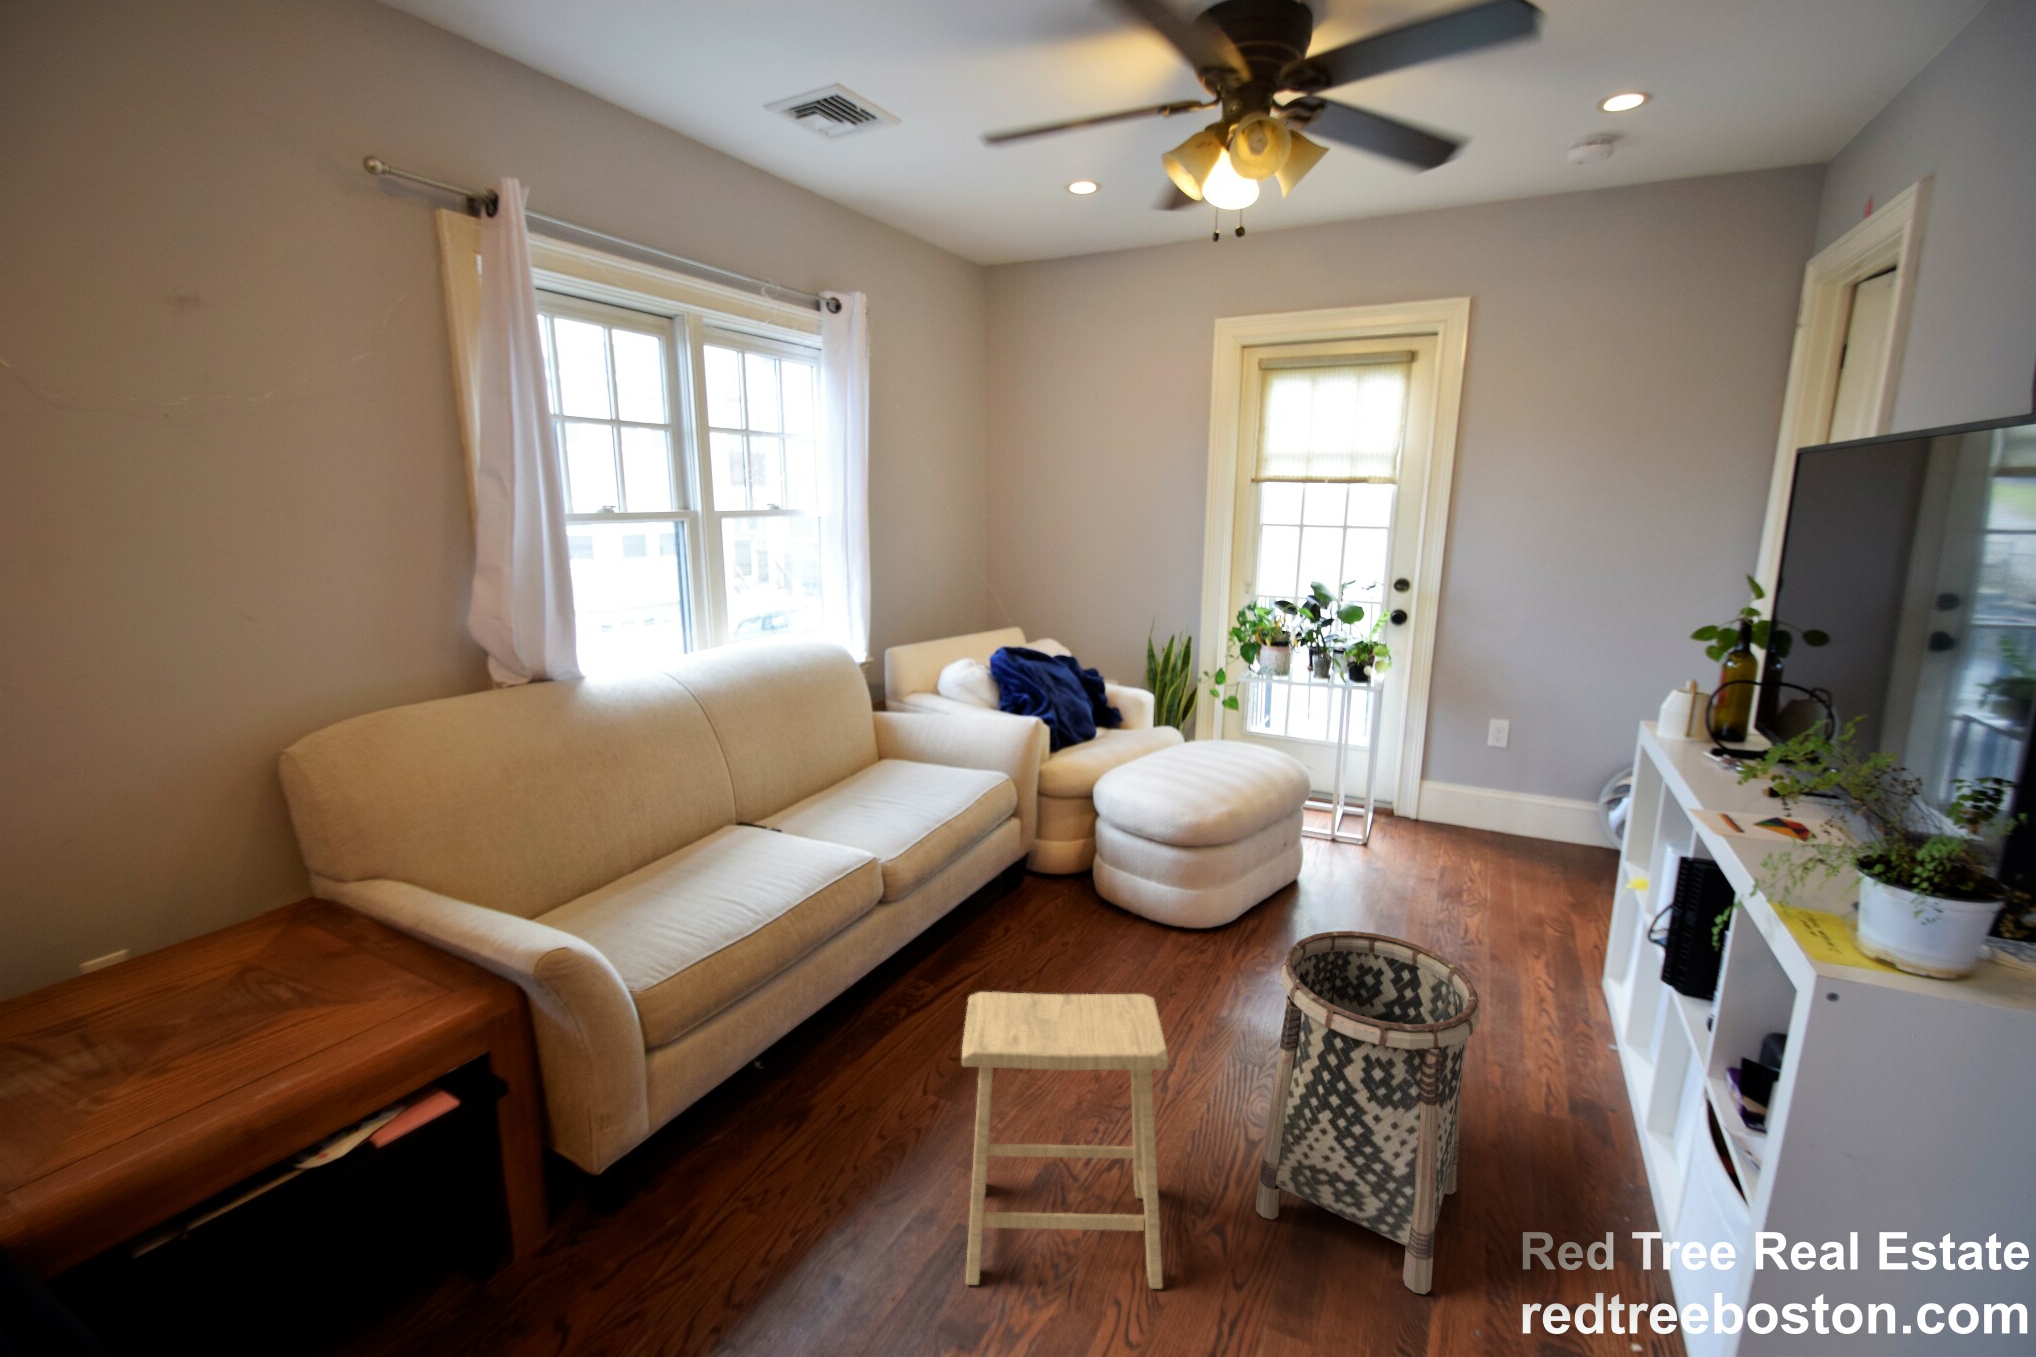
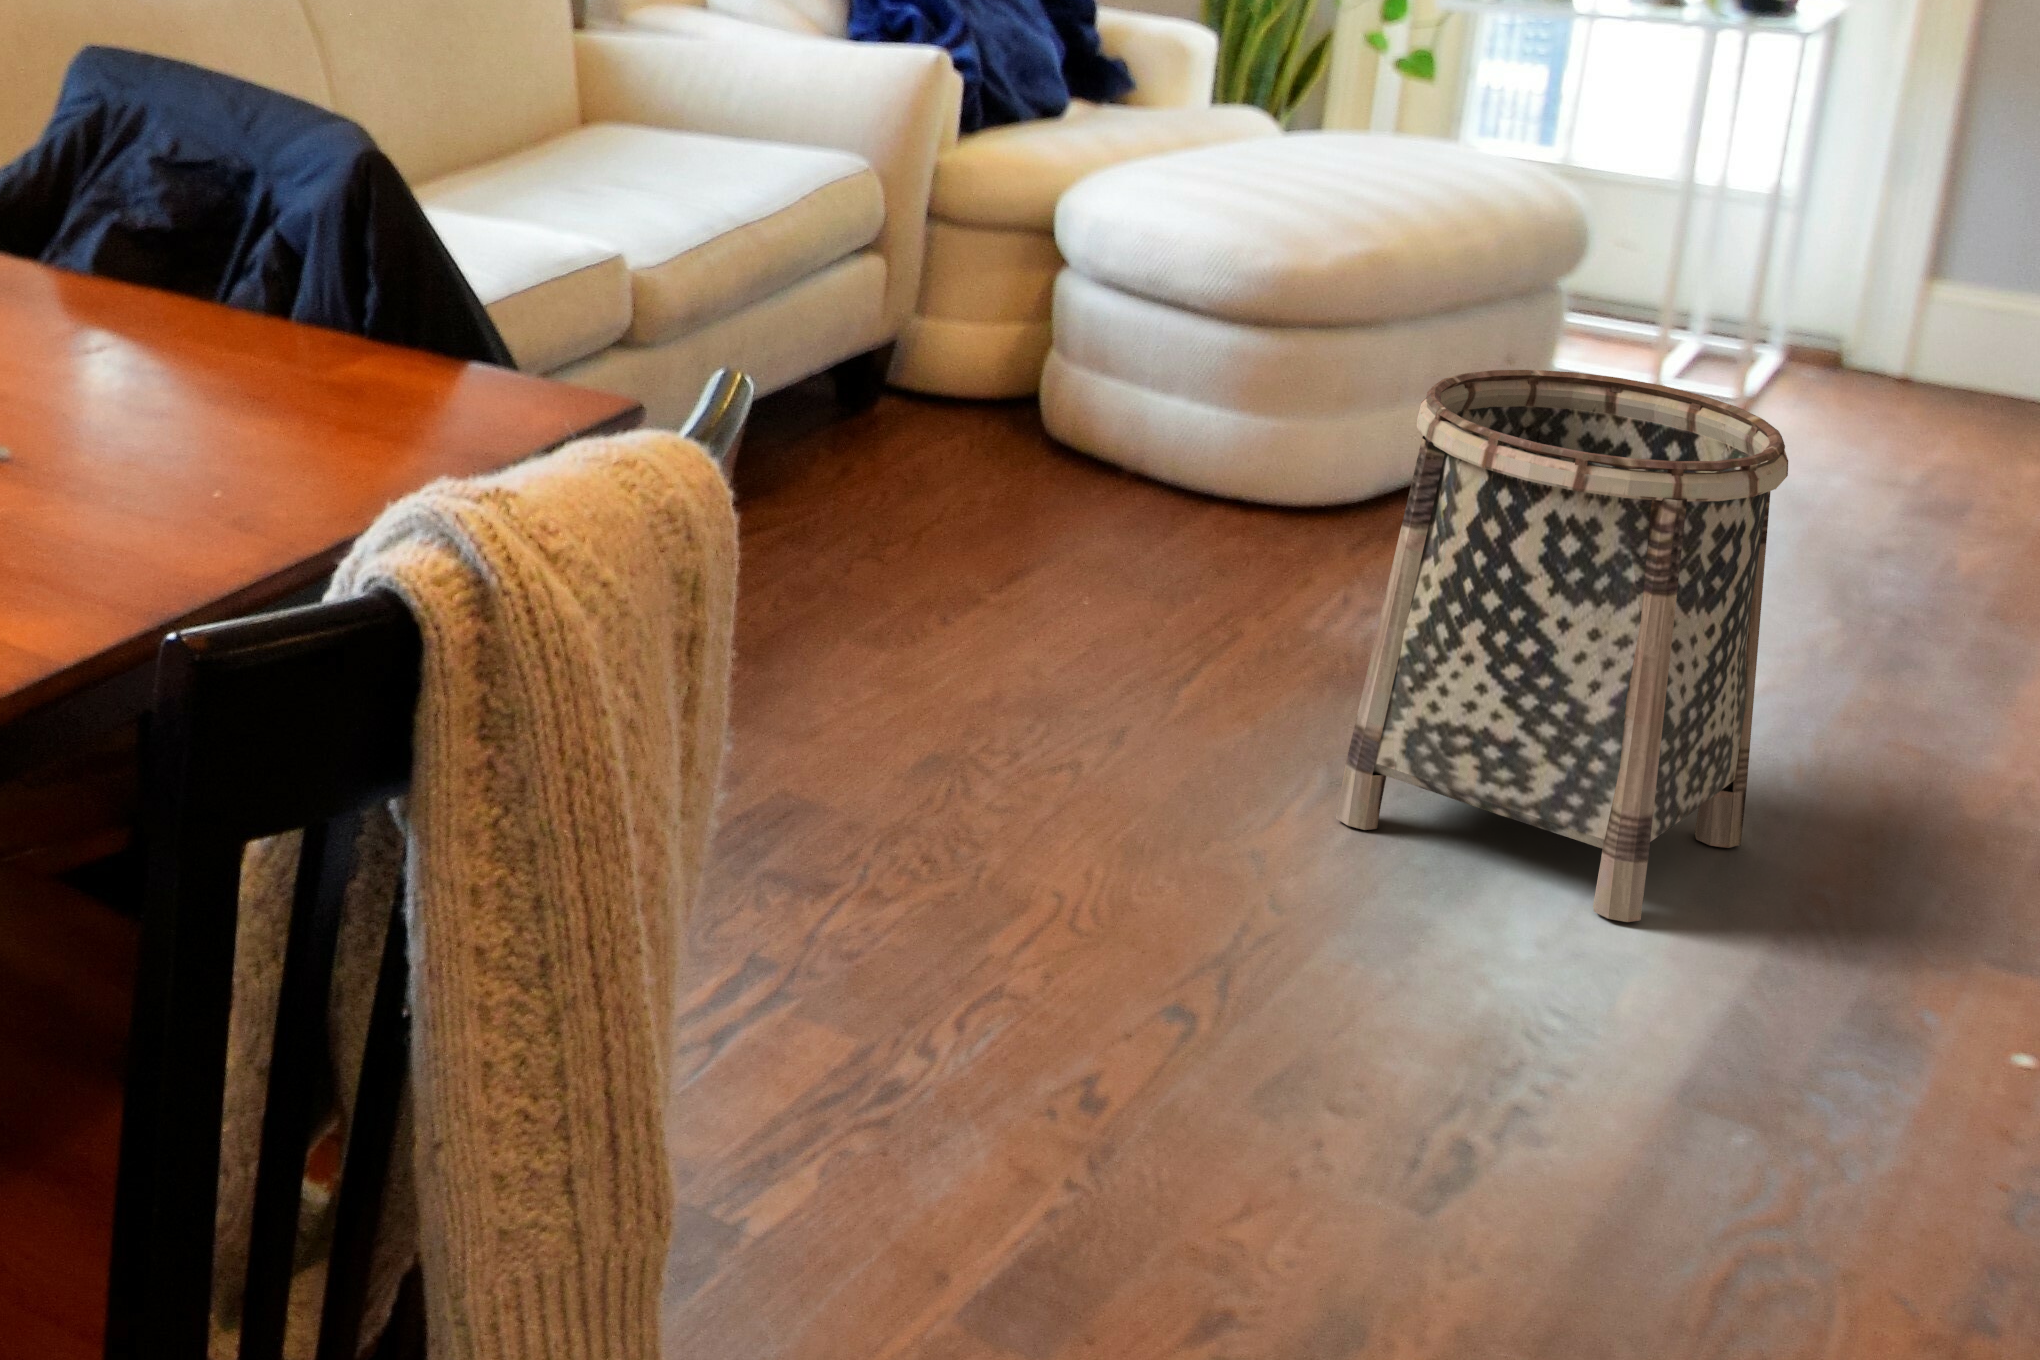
footstool: present [962,992,1168,1289] -> none [822,393,1194,862]

